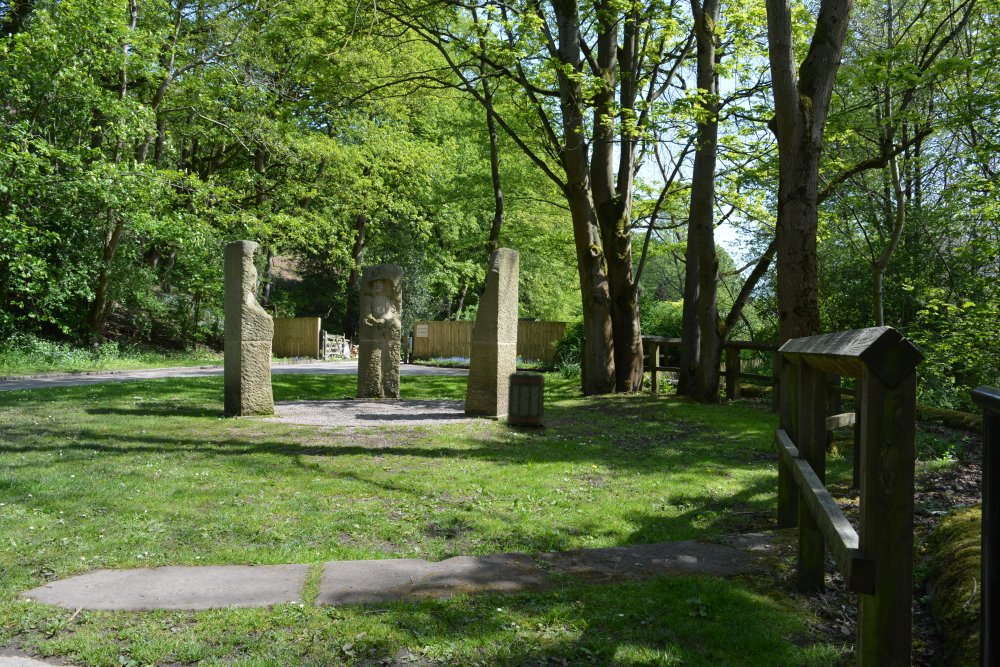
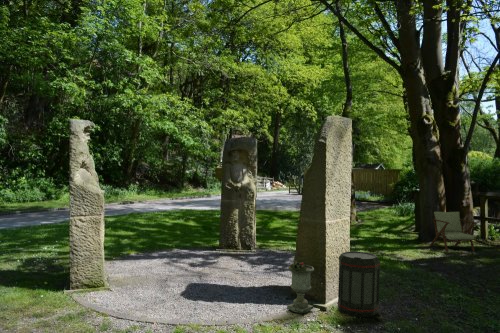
lounge chair: none [596,357,645,400] -> present [430,212,476,252]
planter: none [462,379,487,425] -> present [287,261,314,314]

